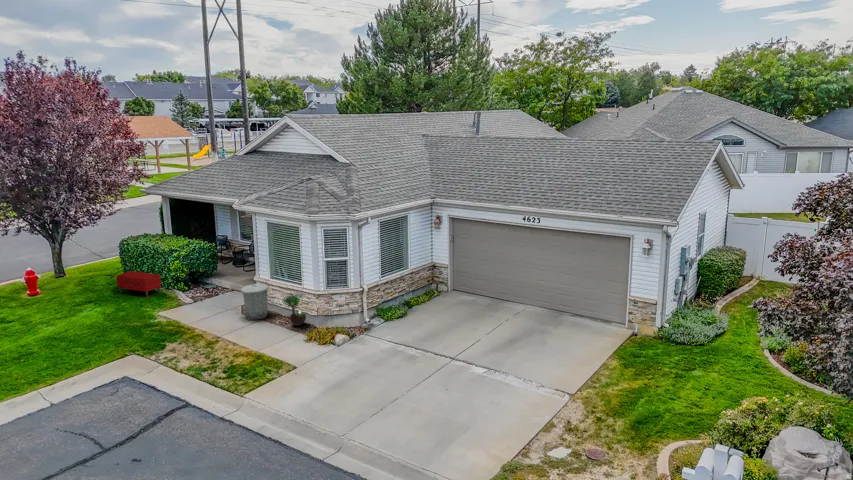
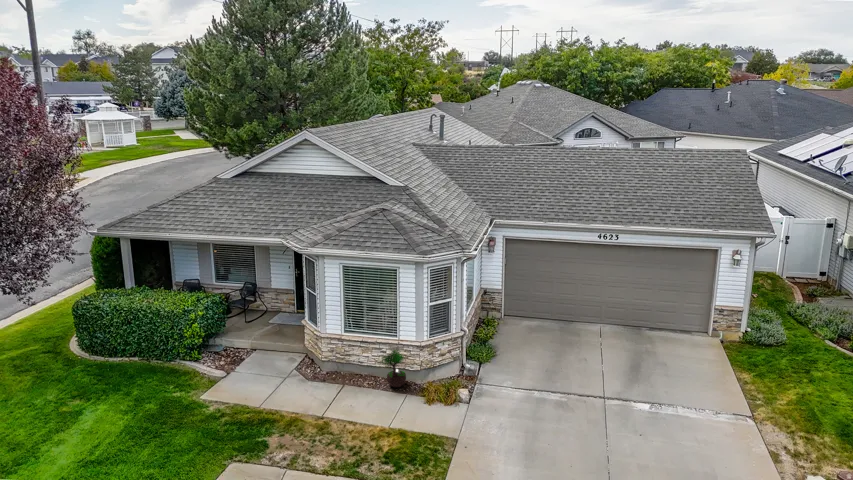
bench: present [116,271,161,297] -> none [91,341,157,375]
trash can: present [241,284,268,320] -> none [313,340,346,387]

